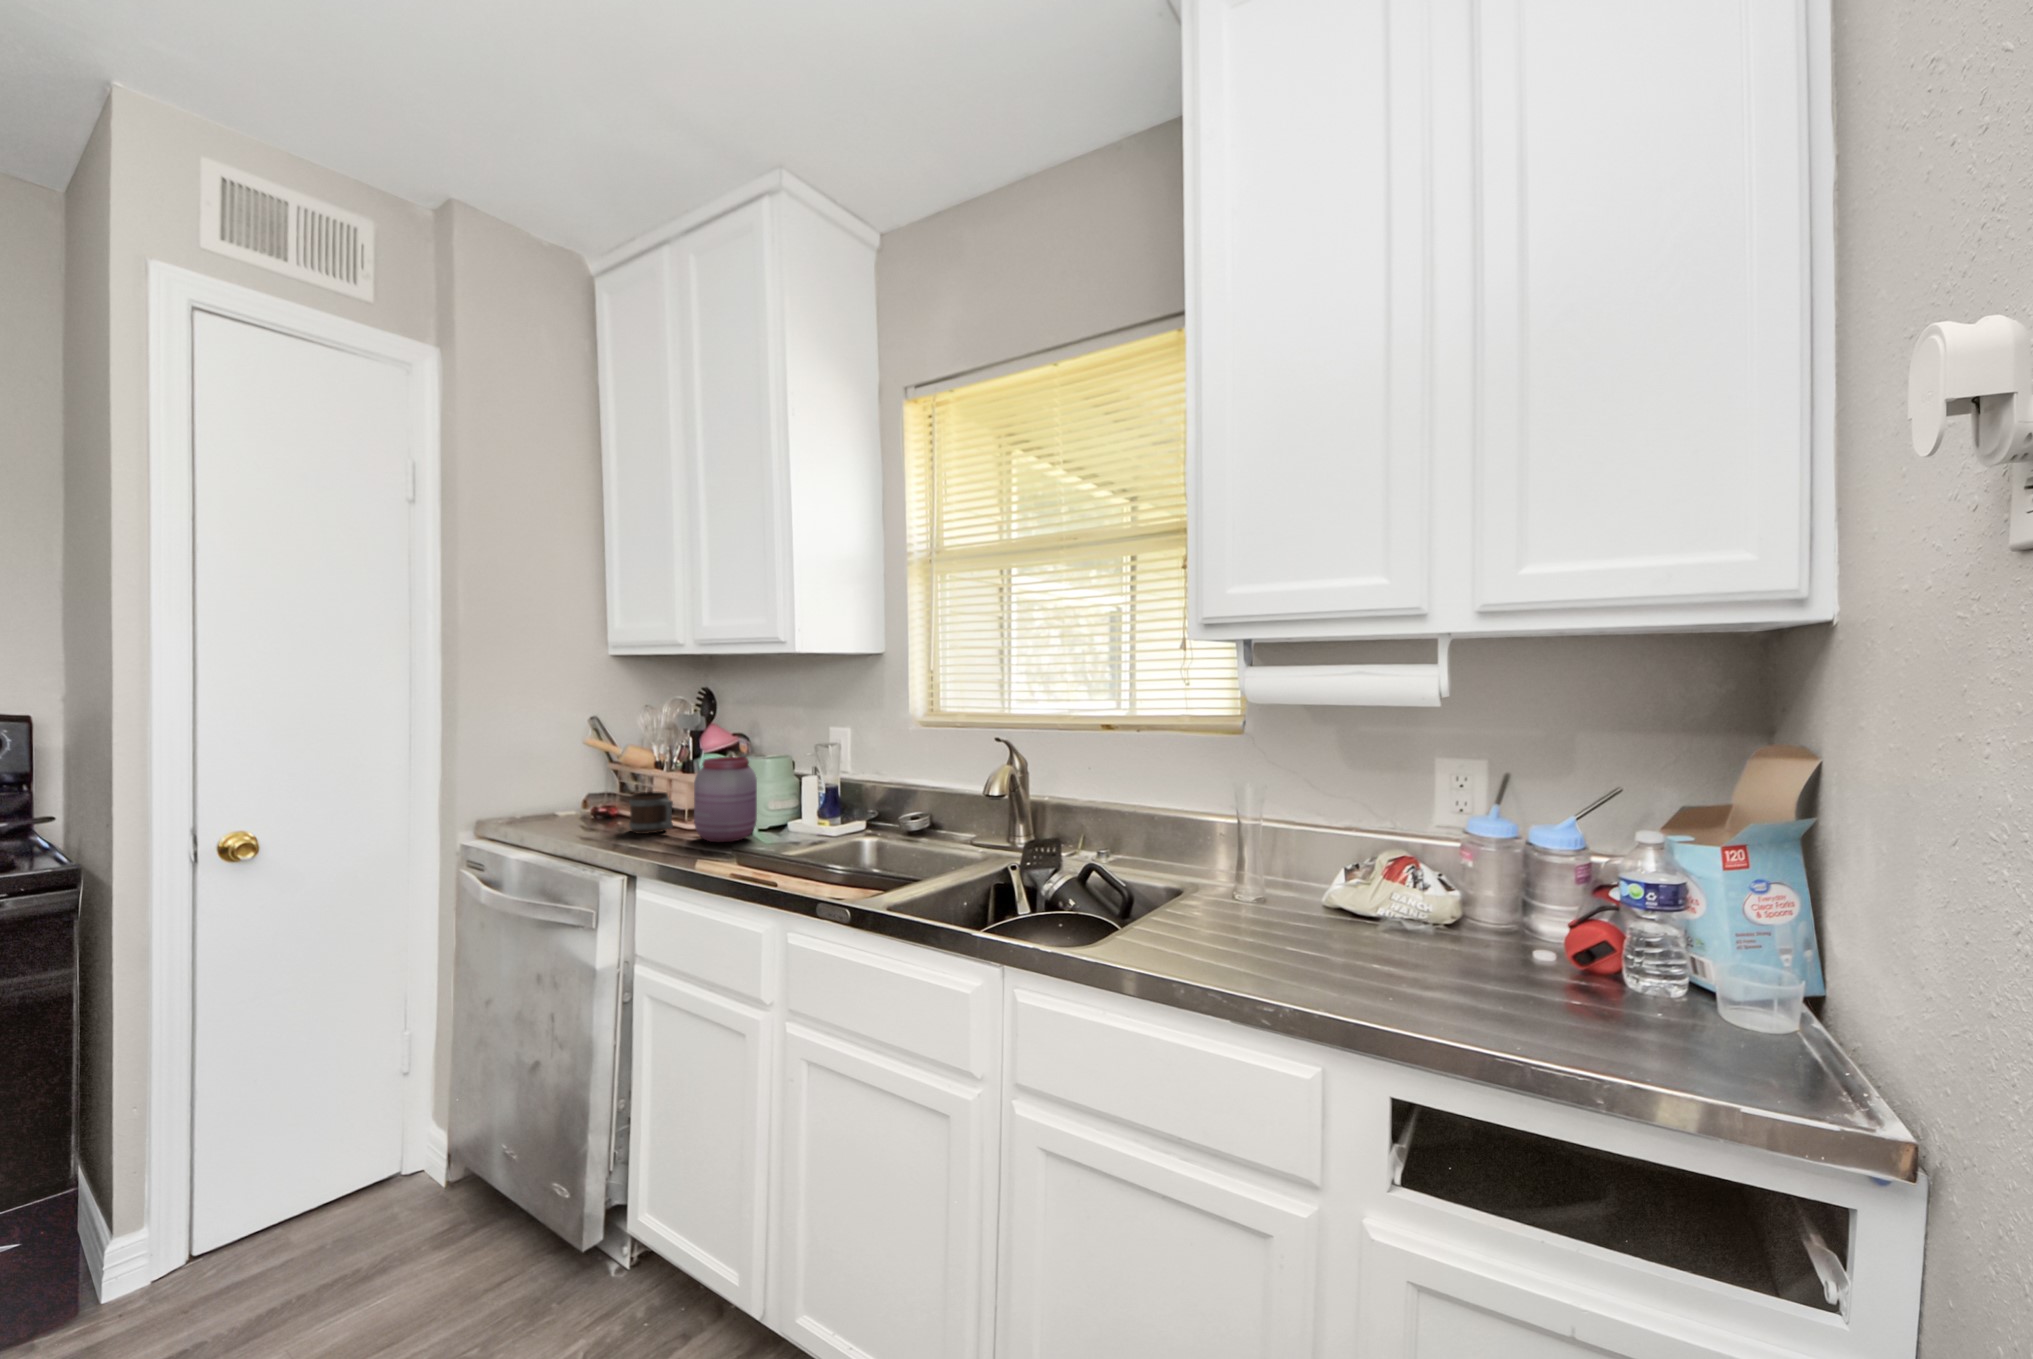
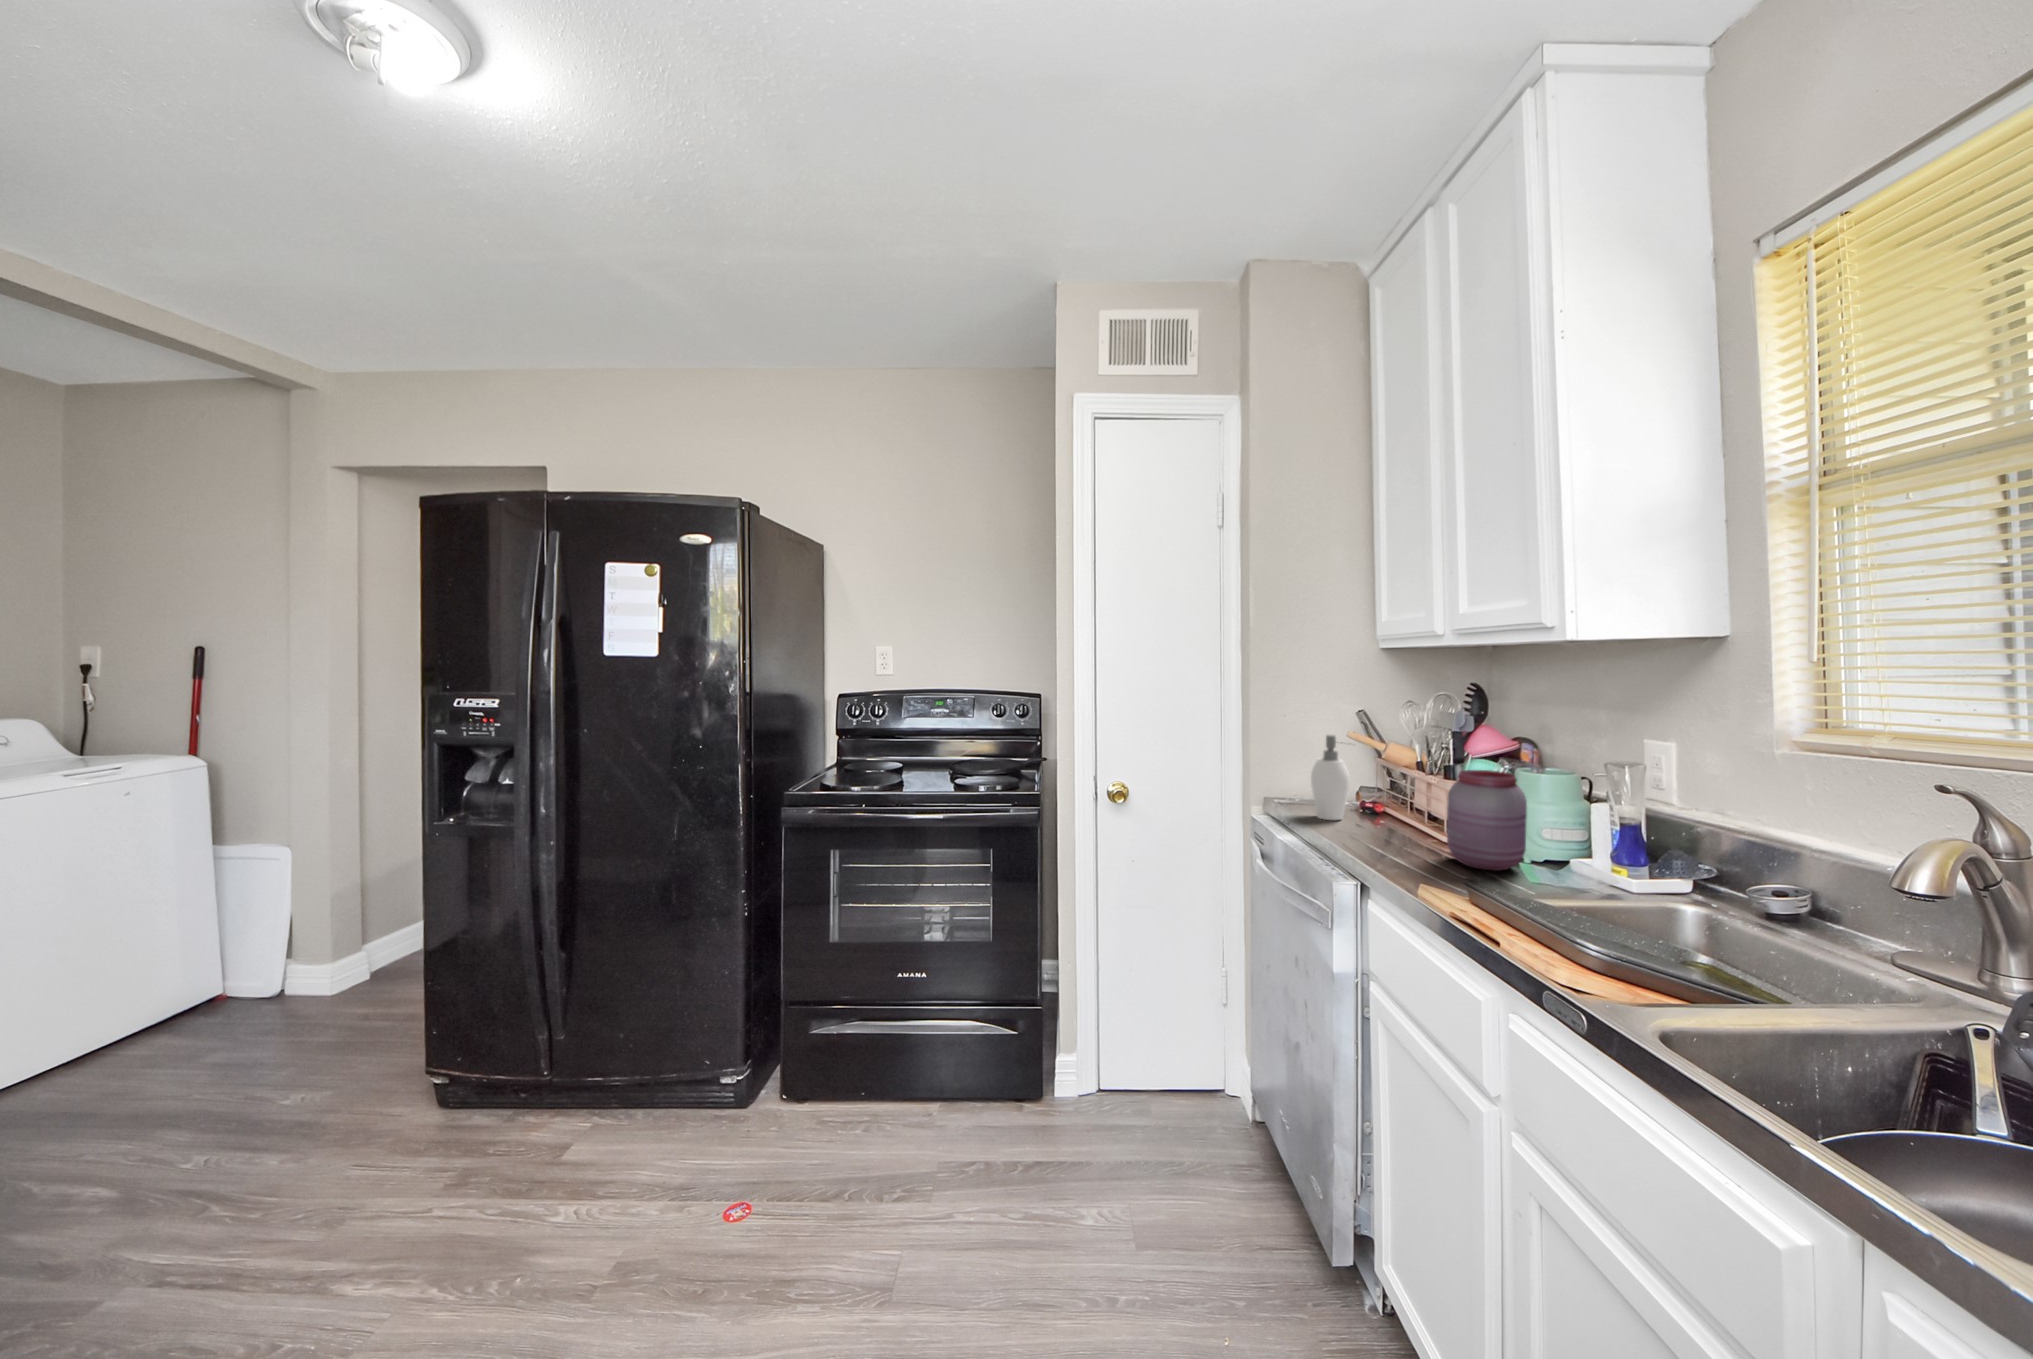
soap dispenser: none [551,741,600,828] -> present [1311,735,1350,820]
mug: present [629,791,673,834] -> none [1381,795,1426,841]

